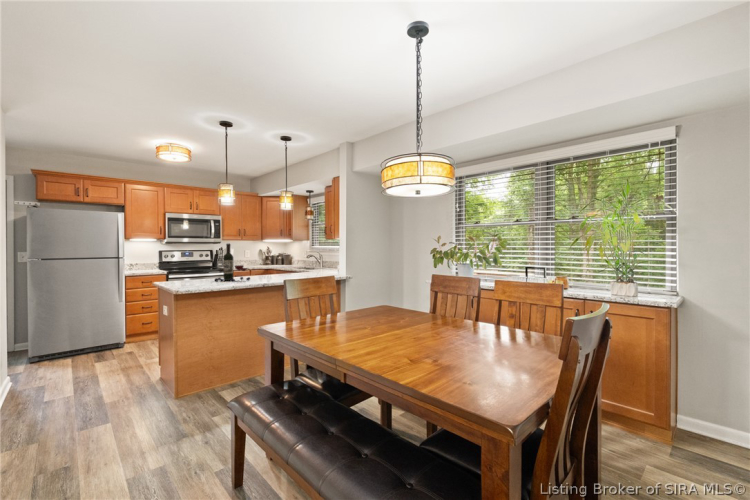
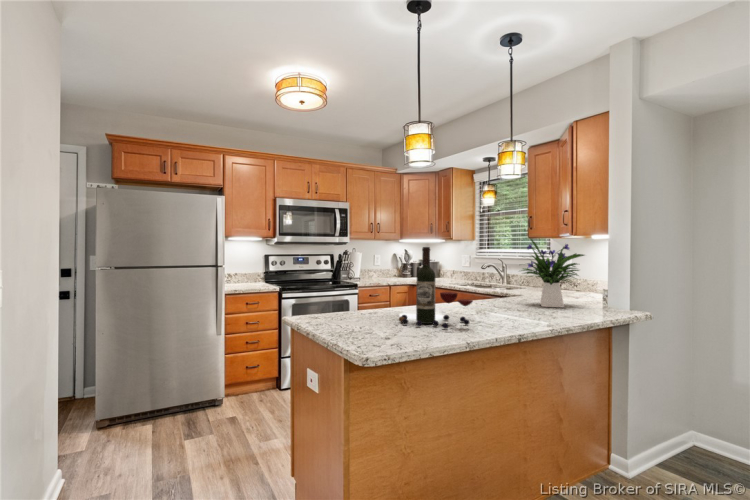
flower arrangement: none [298,239,331,274] -> present [523,239,584,307]

